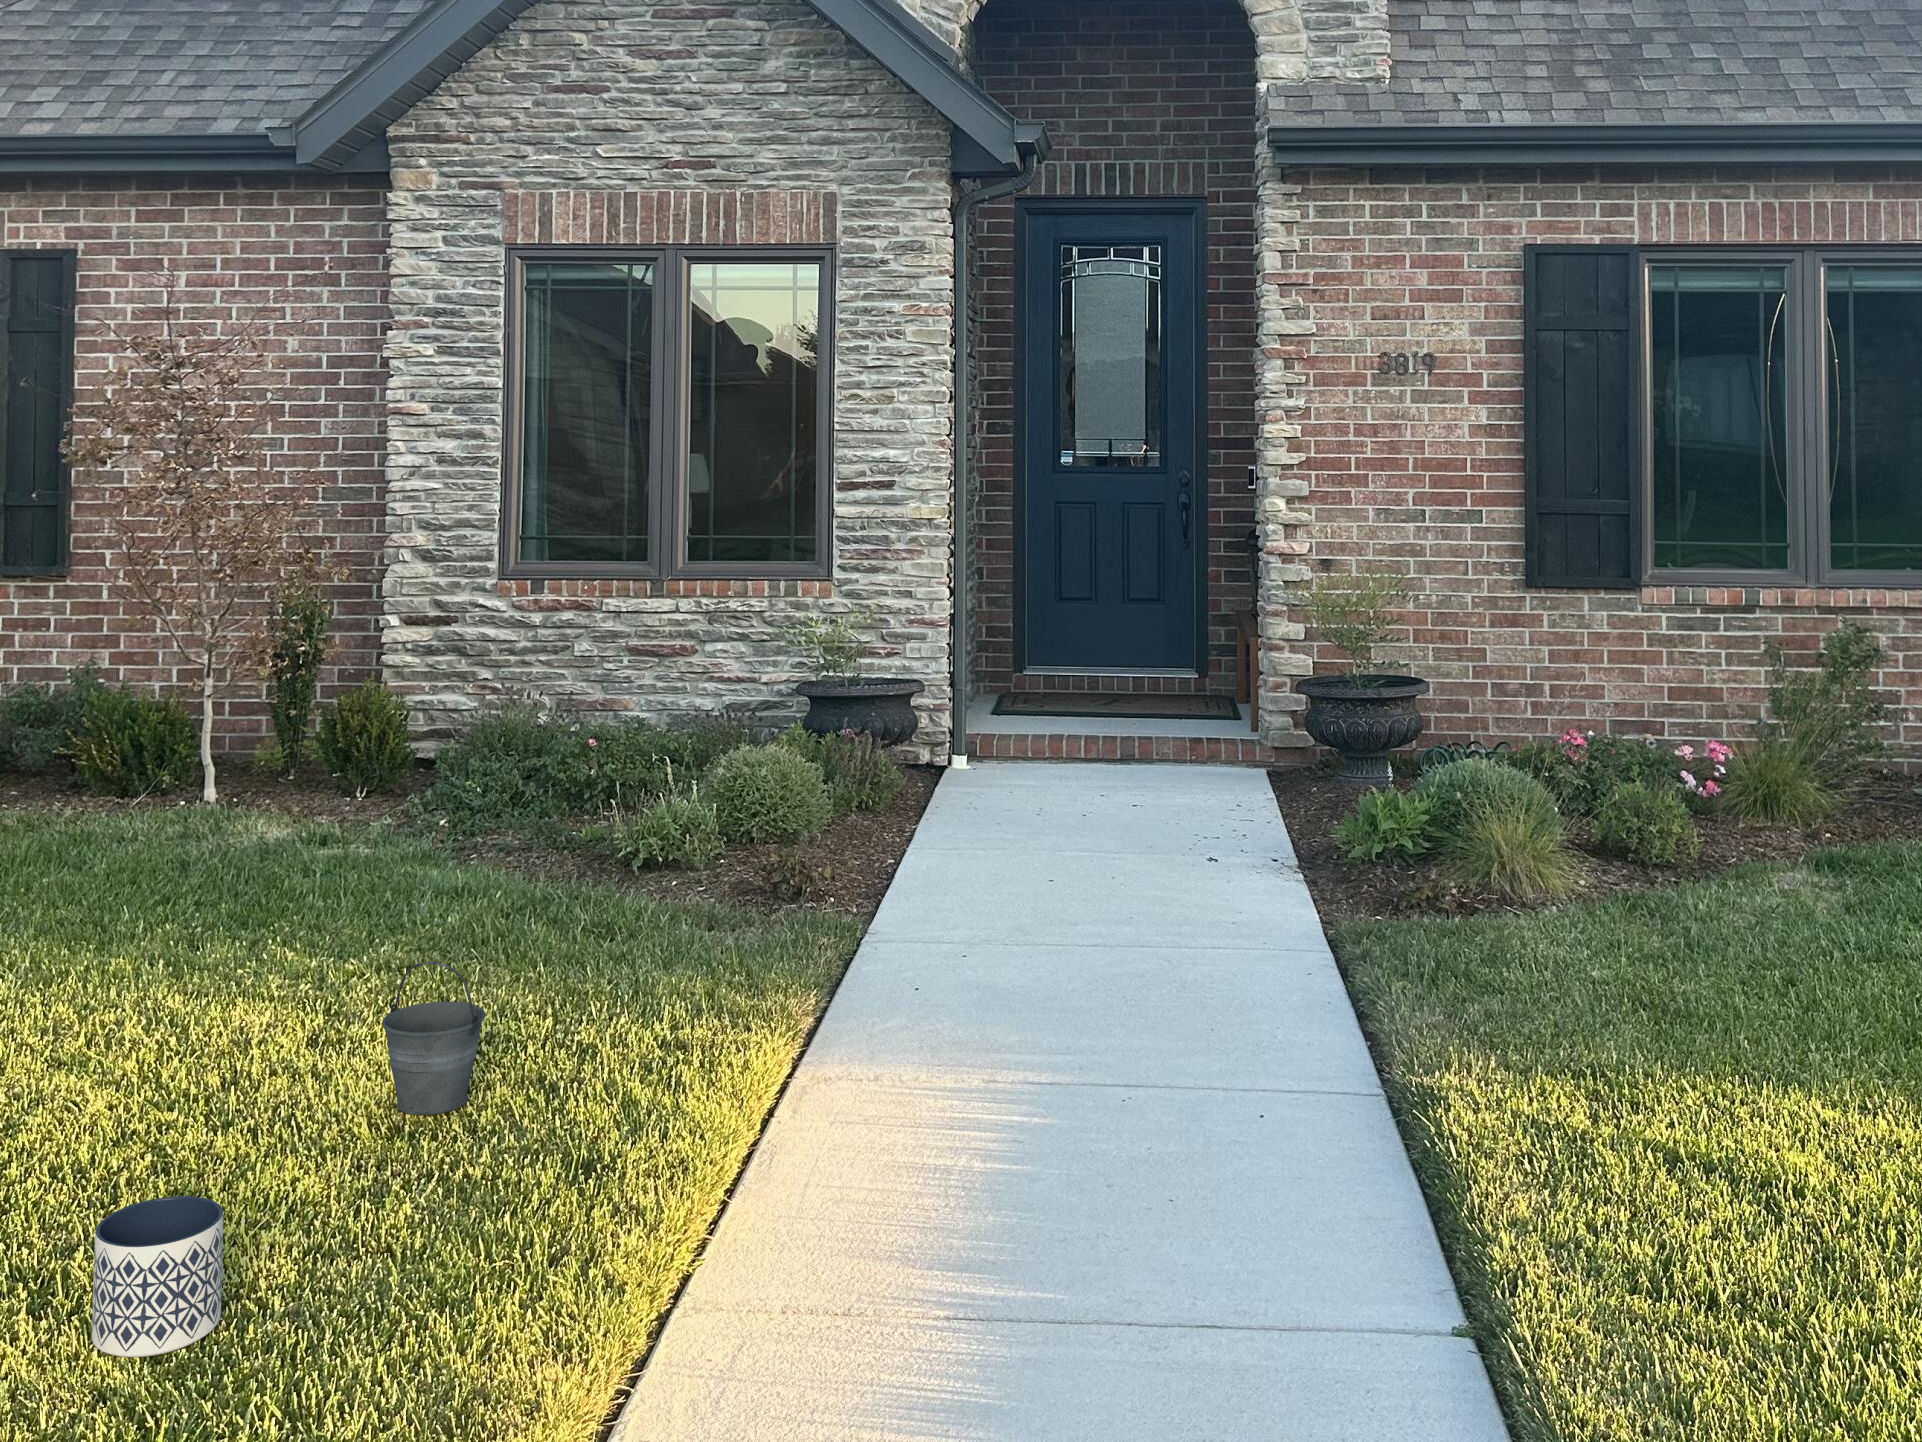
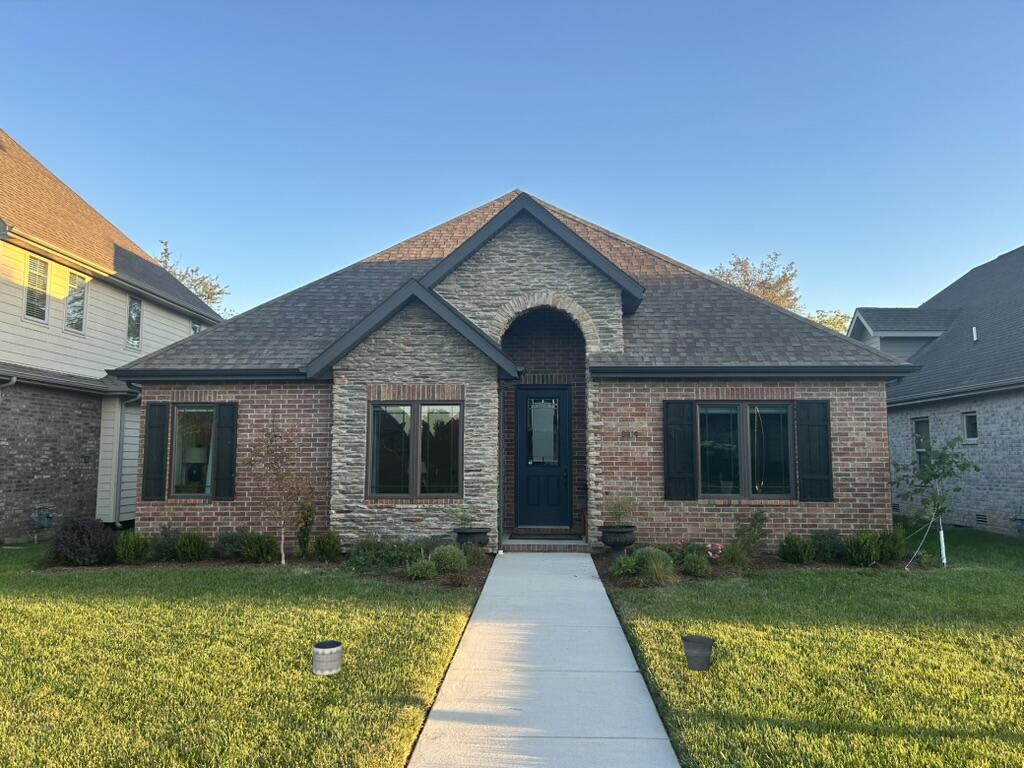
bucket: present [382,962,485,1115] -> present [680,622,715,670]

